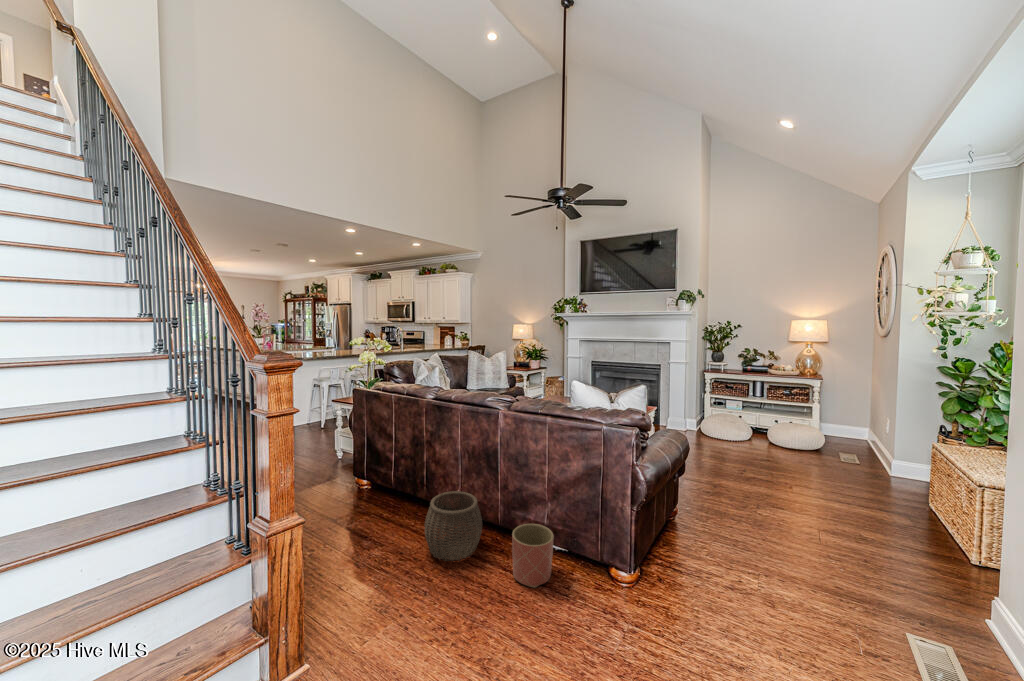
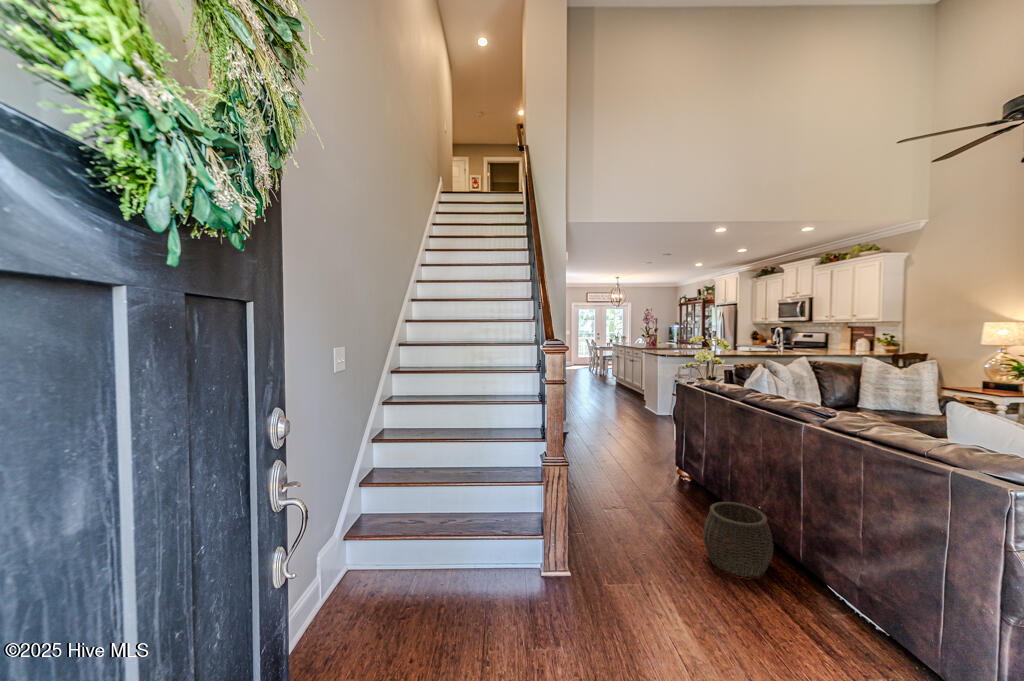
planter: present [512,524,554,588] -> none [787,566,852,648]

